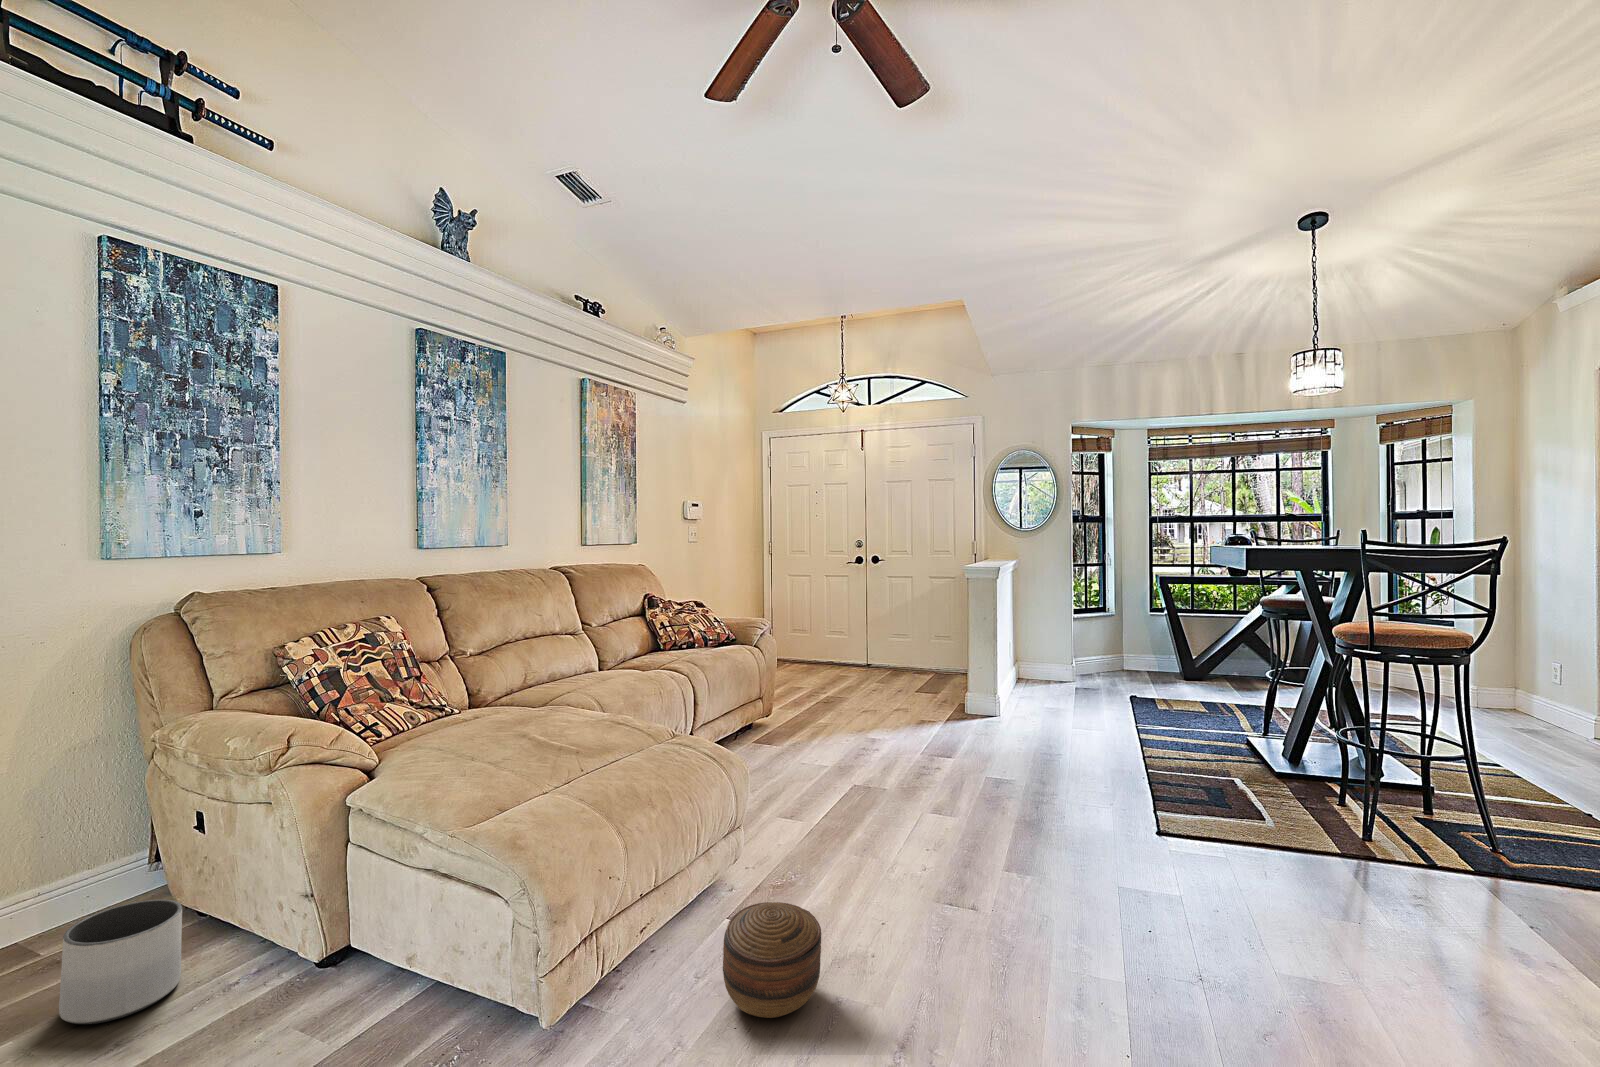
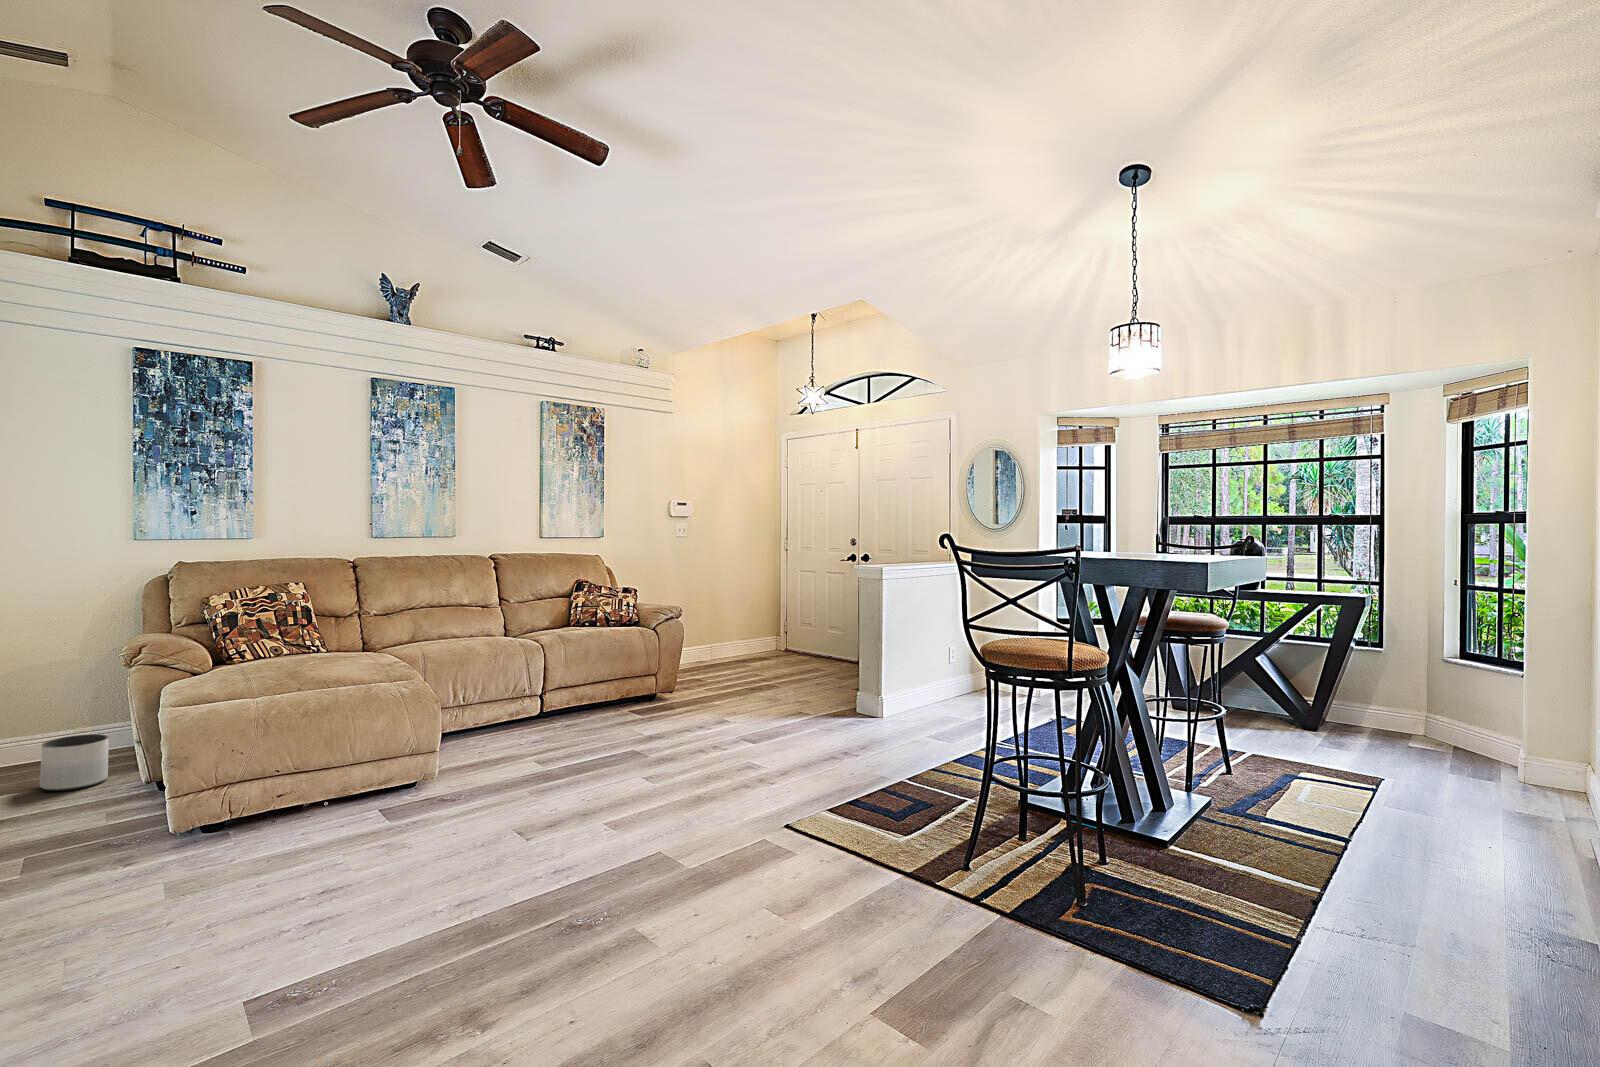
basket: present [723,902,821,1018] -> none [274,782,354,852]

